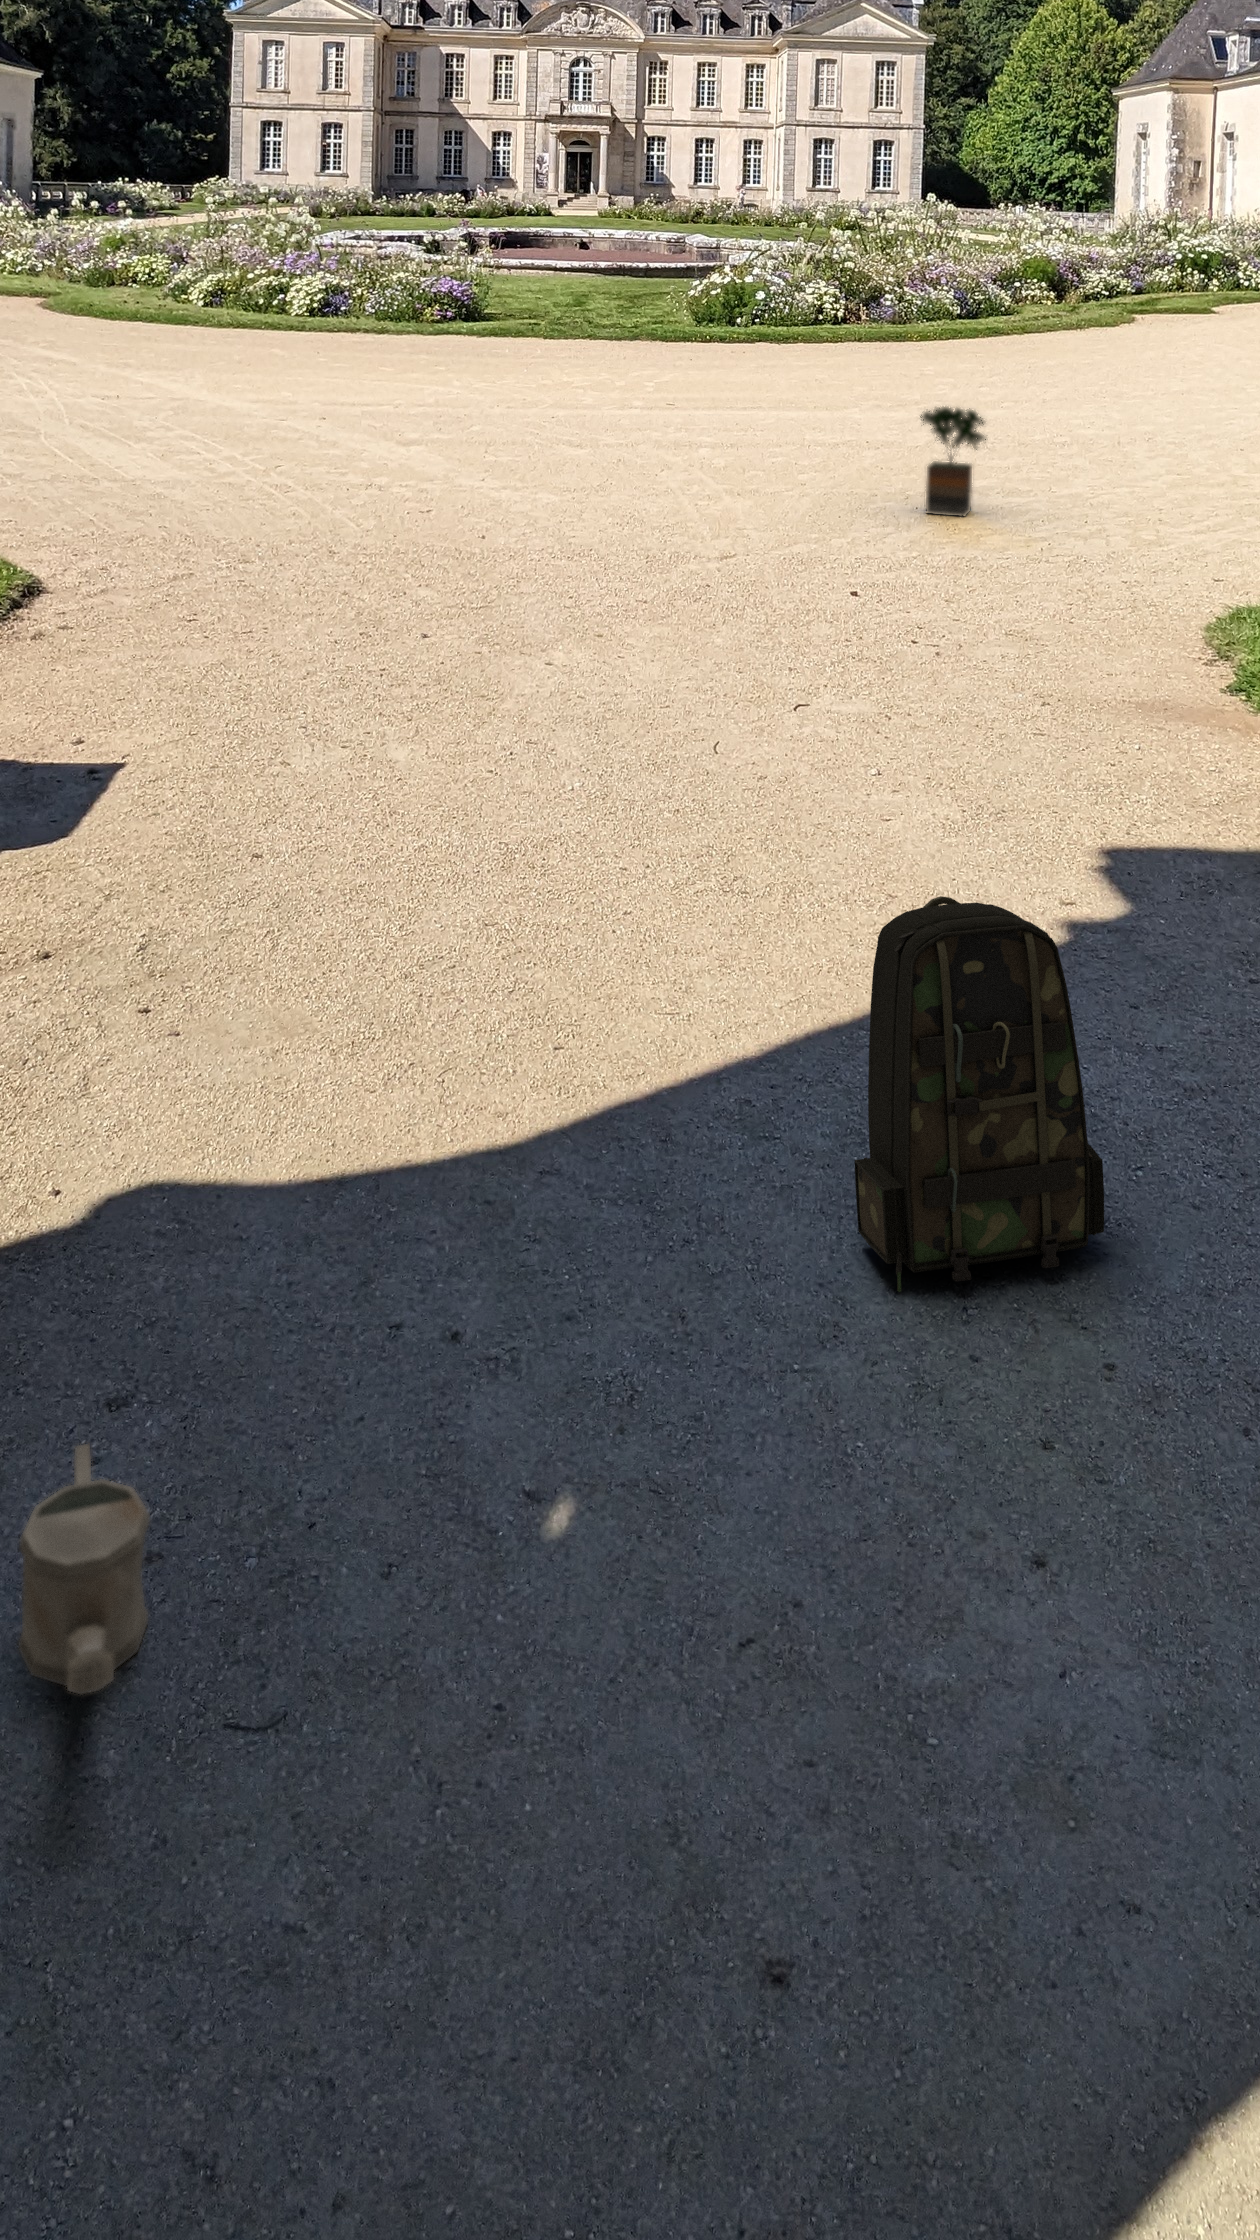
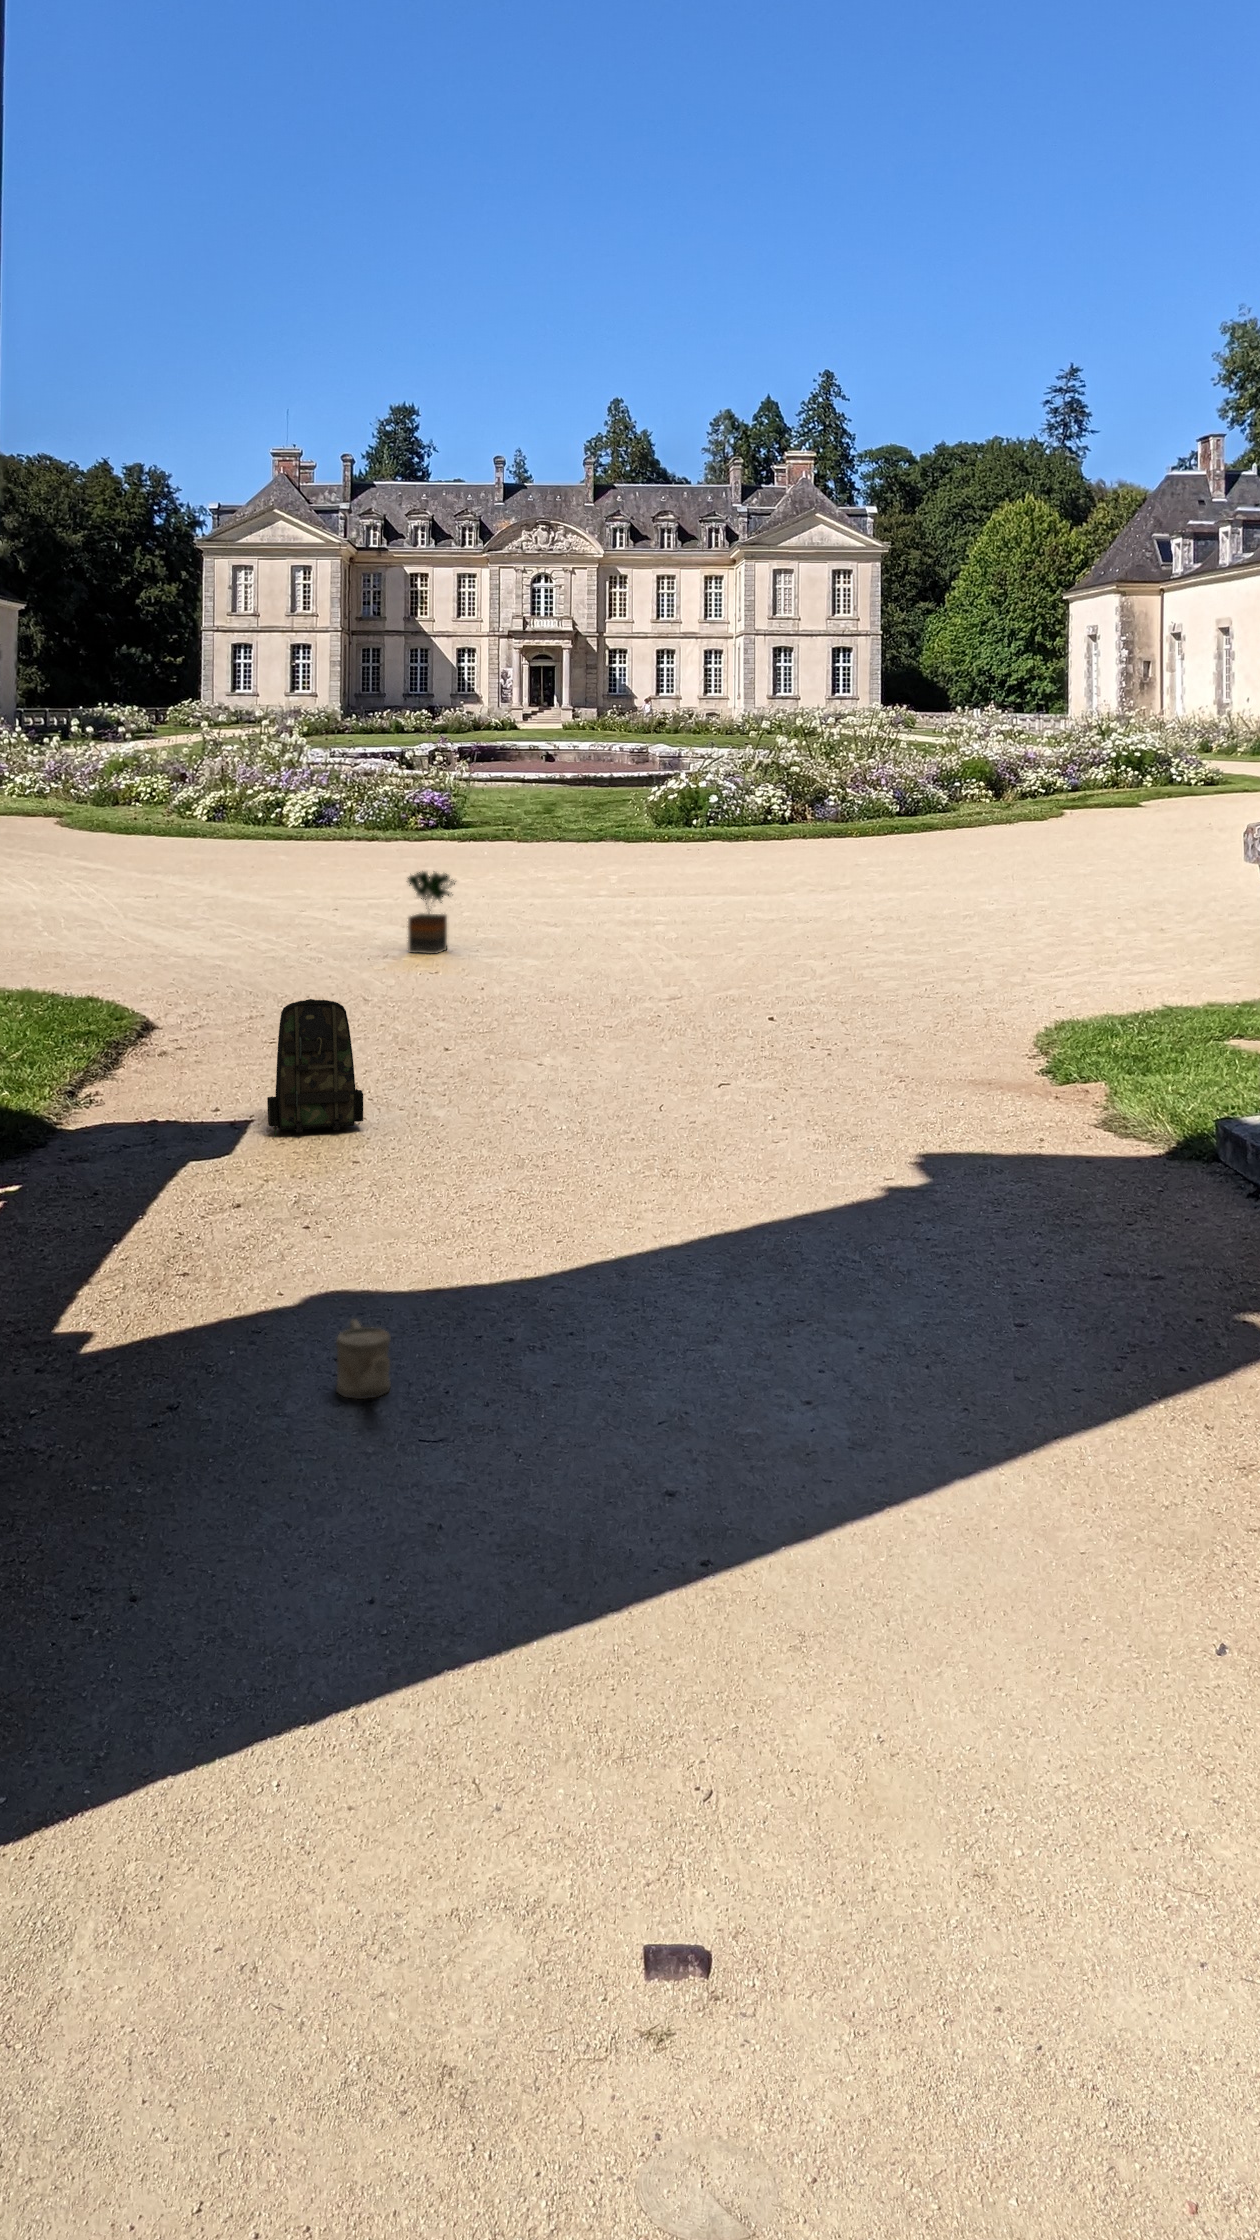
potted tree: present [920,407,986,516] -> present [408,871,456,954]
backpack: present [855,896,1104,1292] -> present [267,999,363,1137]

